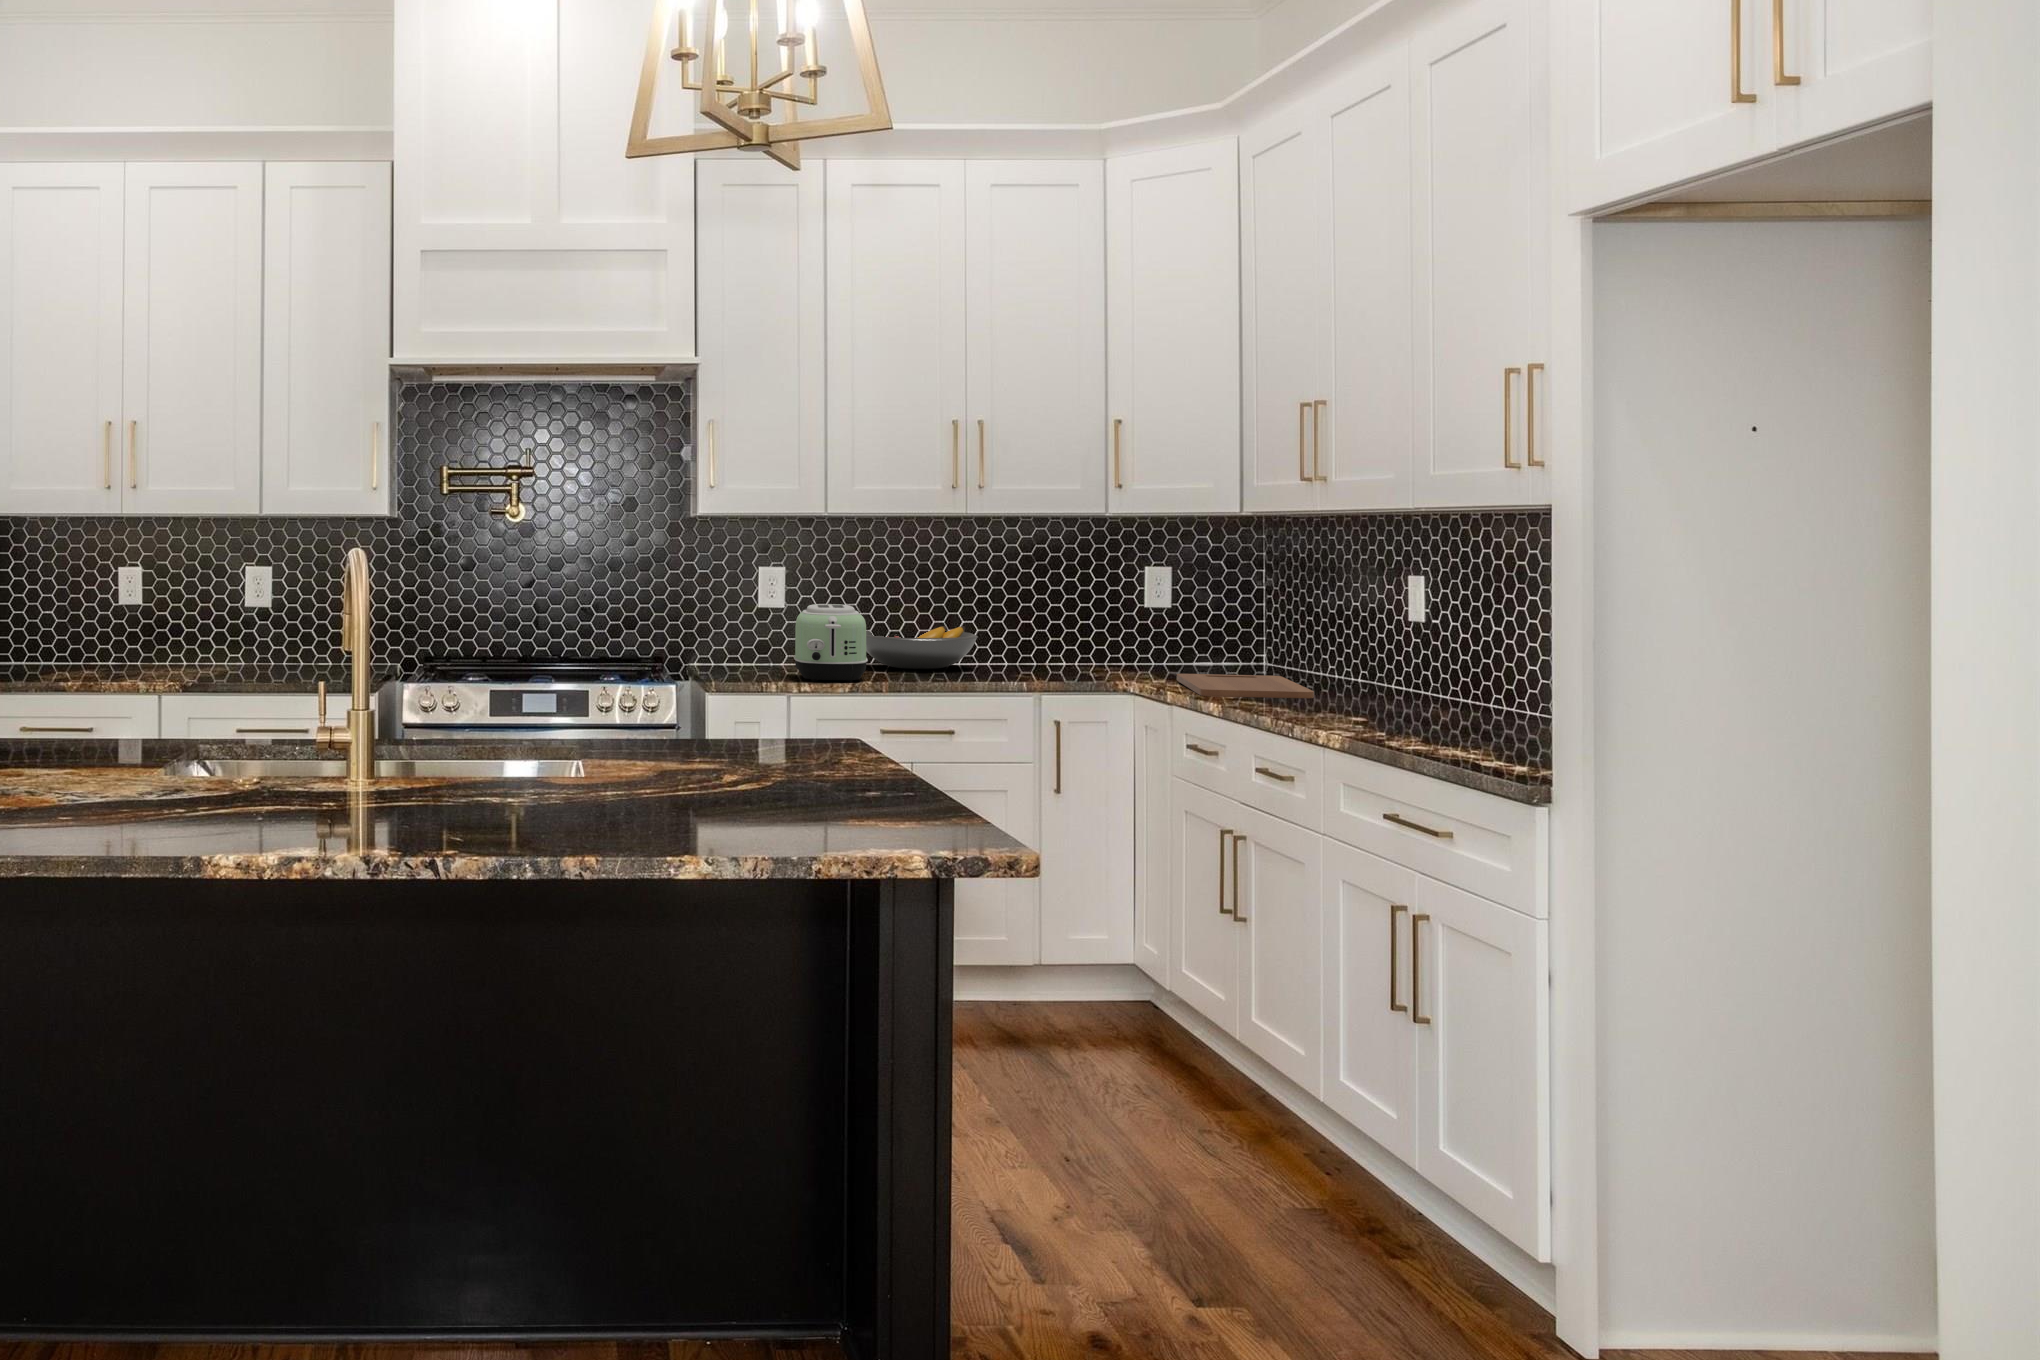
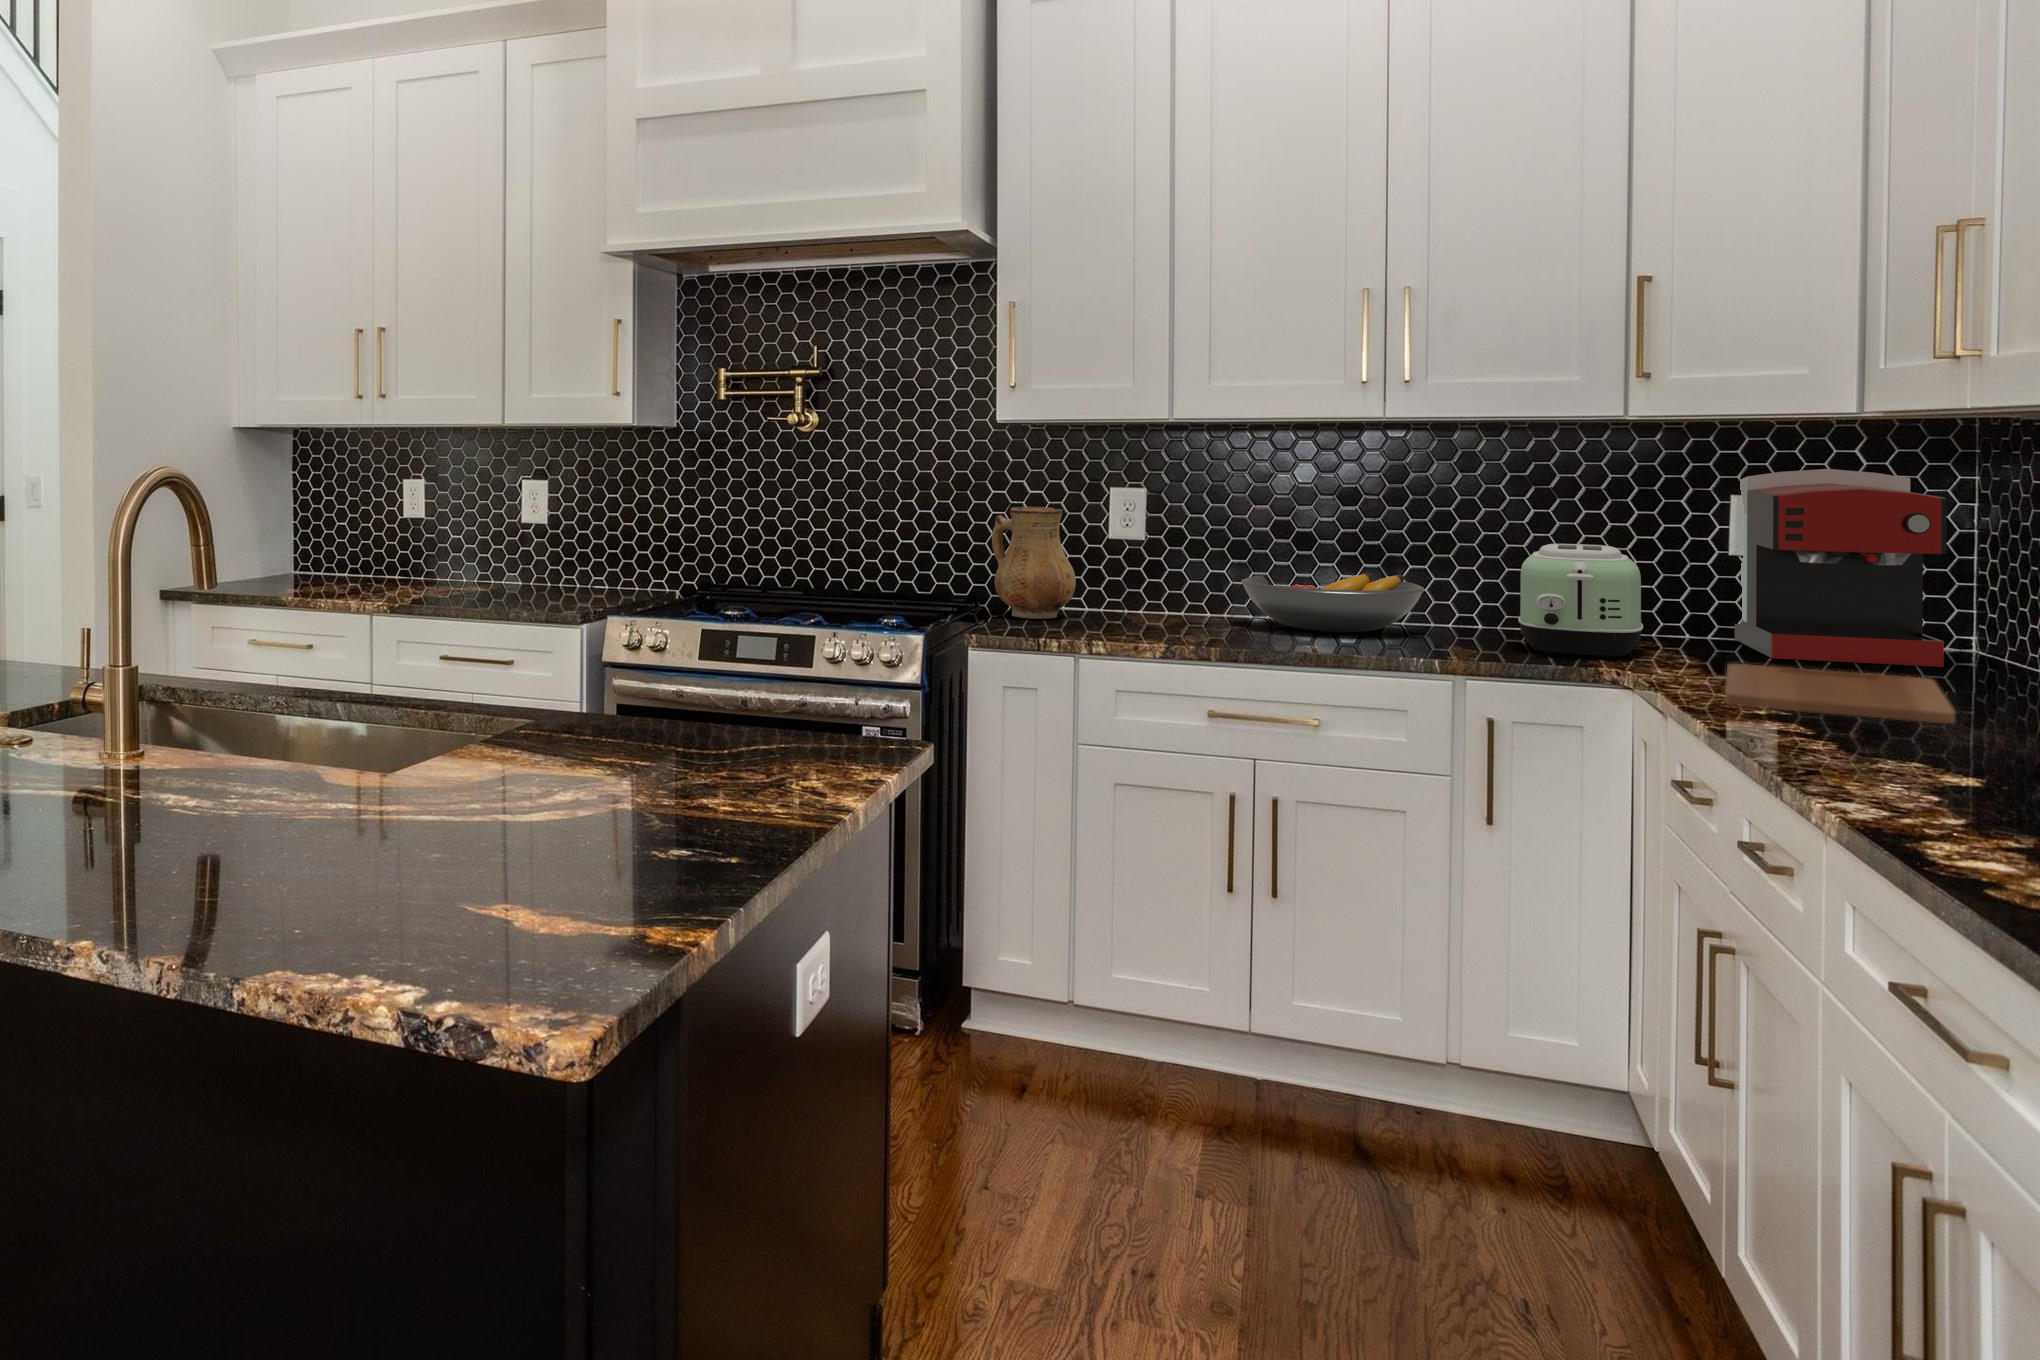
coffee maker: none [1145,548,1267,672] -> present [1735,469,1947,667]
ceramic pitcher: none [676,583,743,670] -> present [992,507,1076,619]
toaster: present [794,604,868,682] -> present [1518,544,1643,659]

